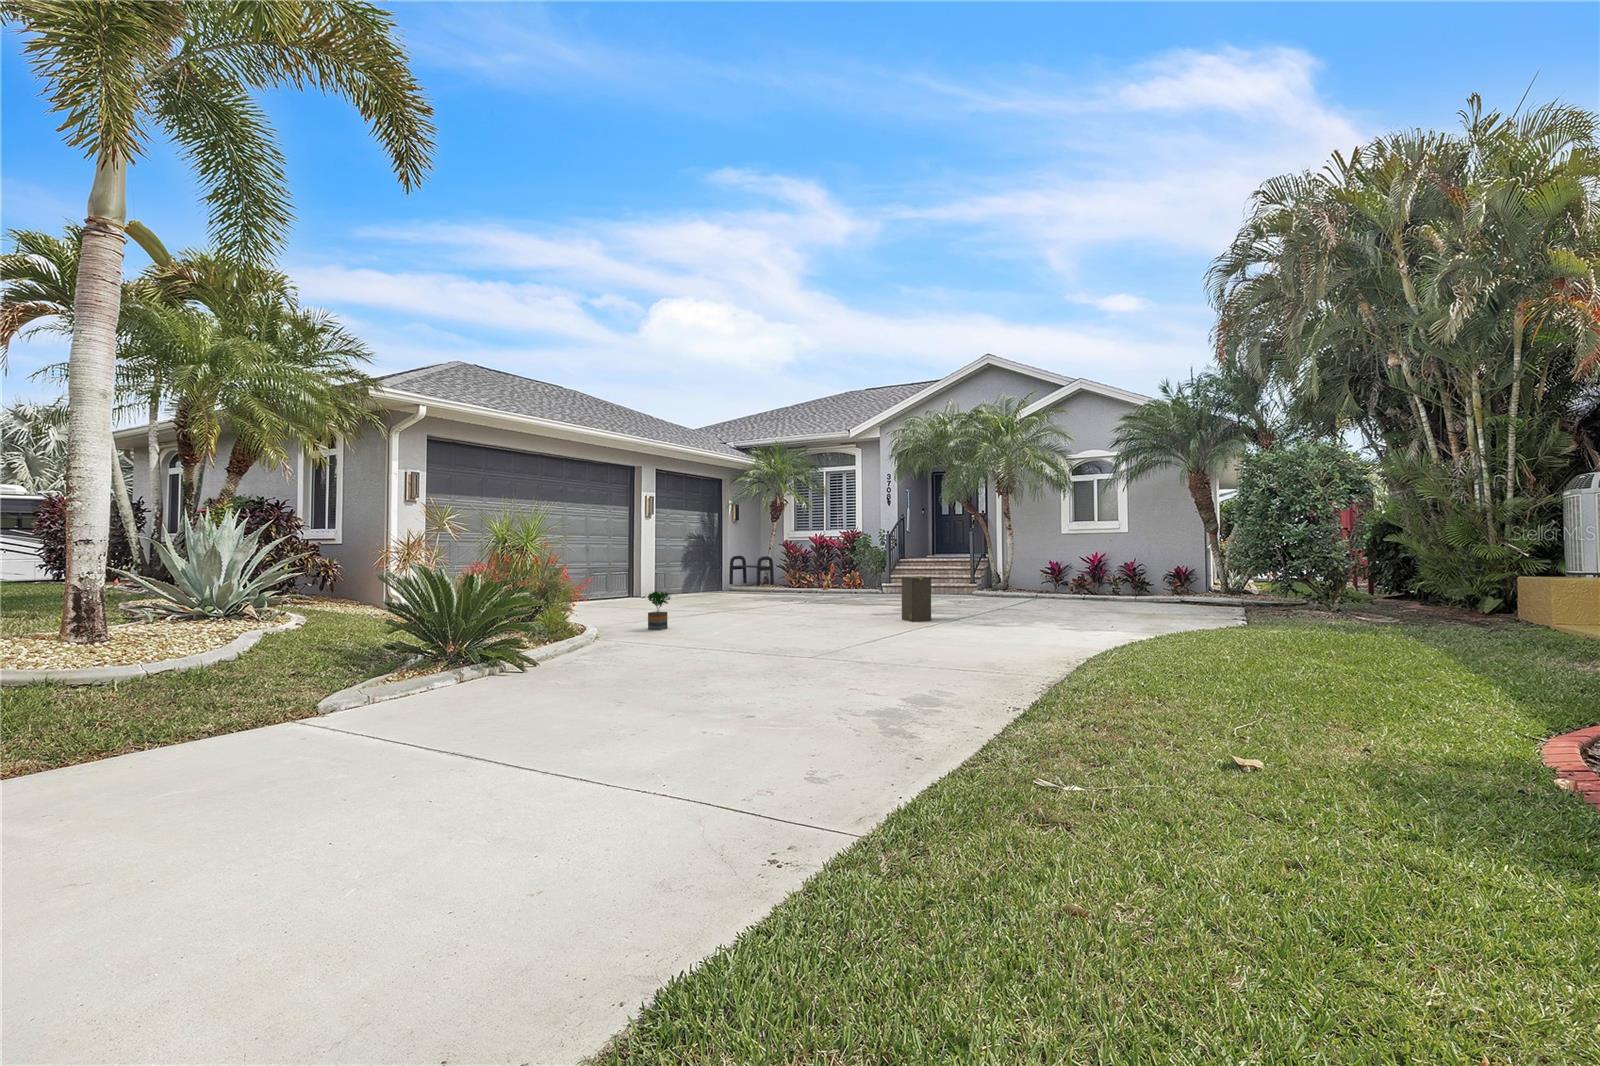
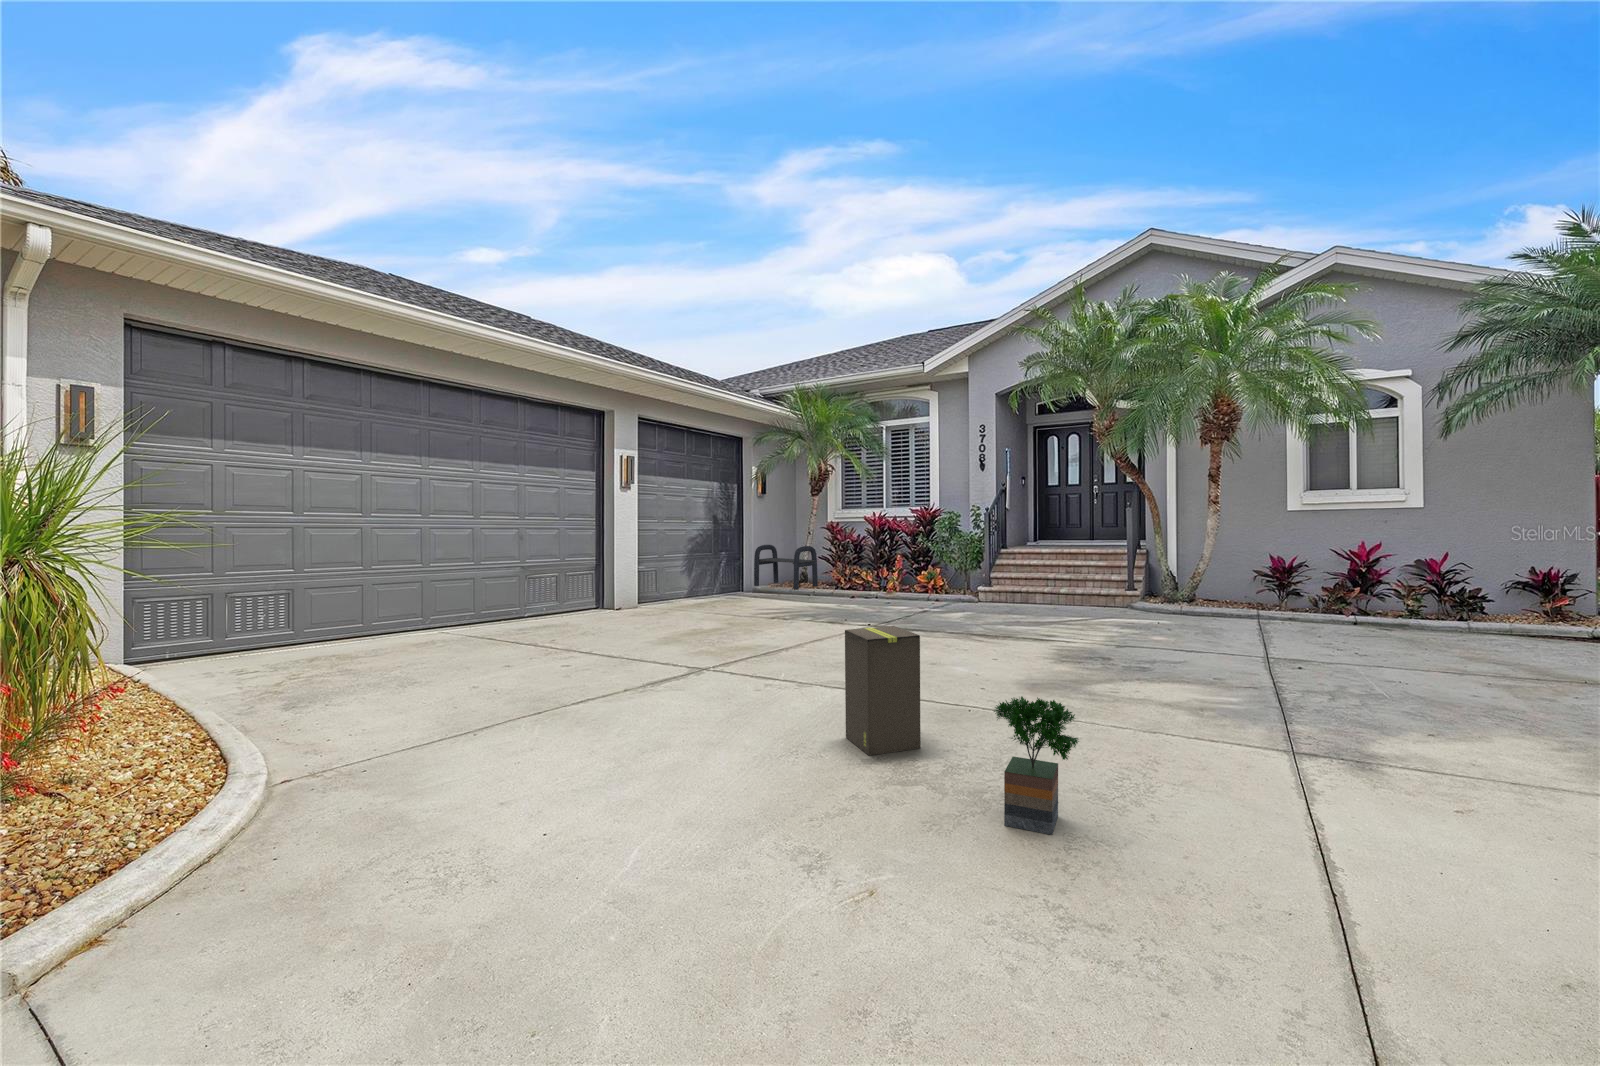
cardboard box: present [902,576,931,622] -> present [845,626,920,755]
potted tree: present [648,591,670,630] -> present [994,696,1079,835]

